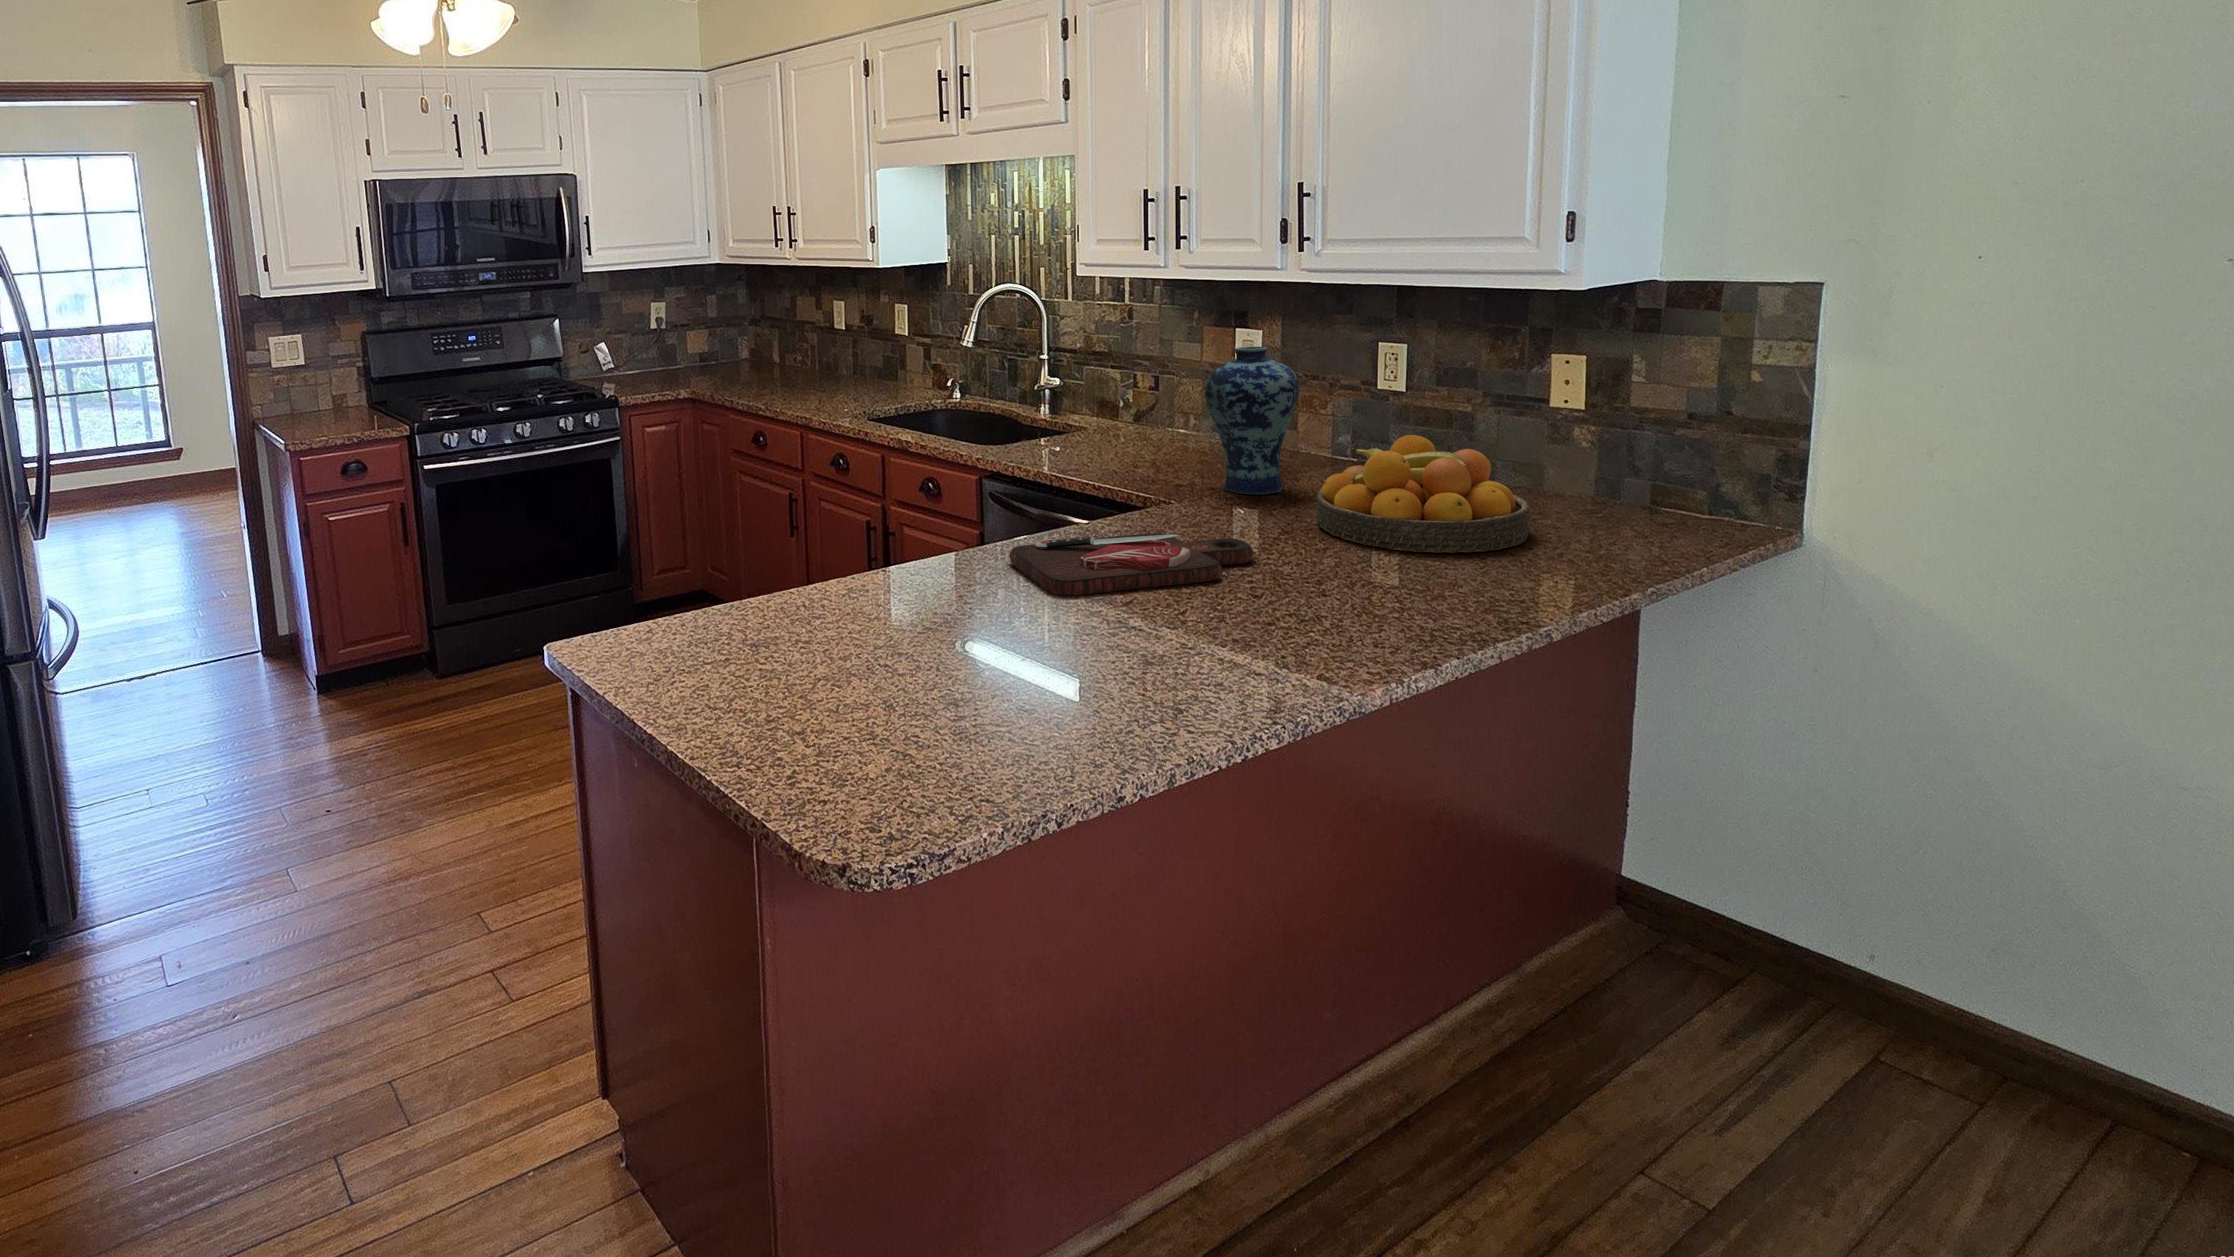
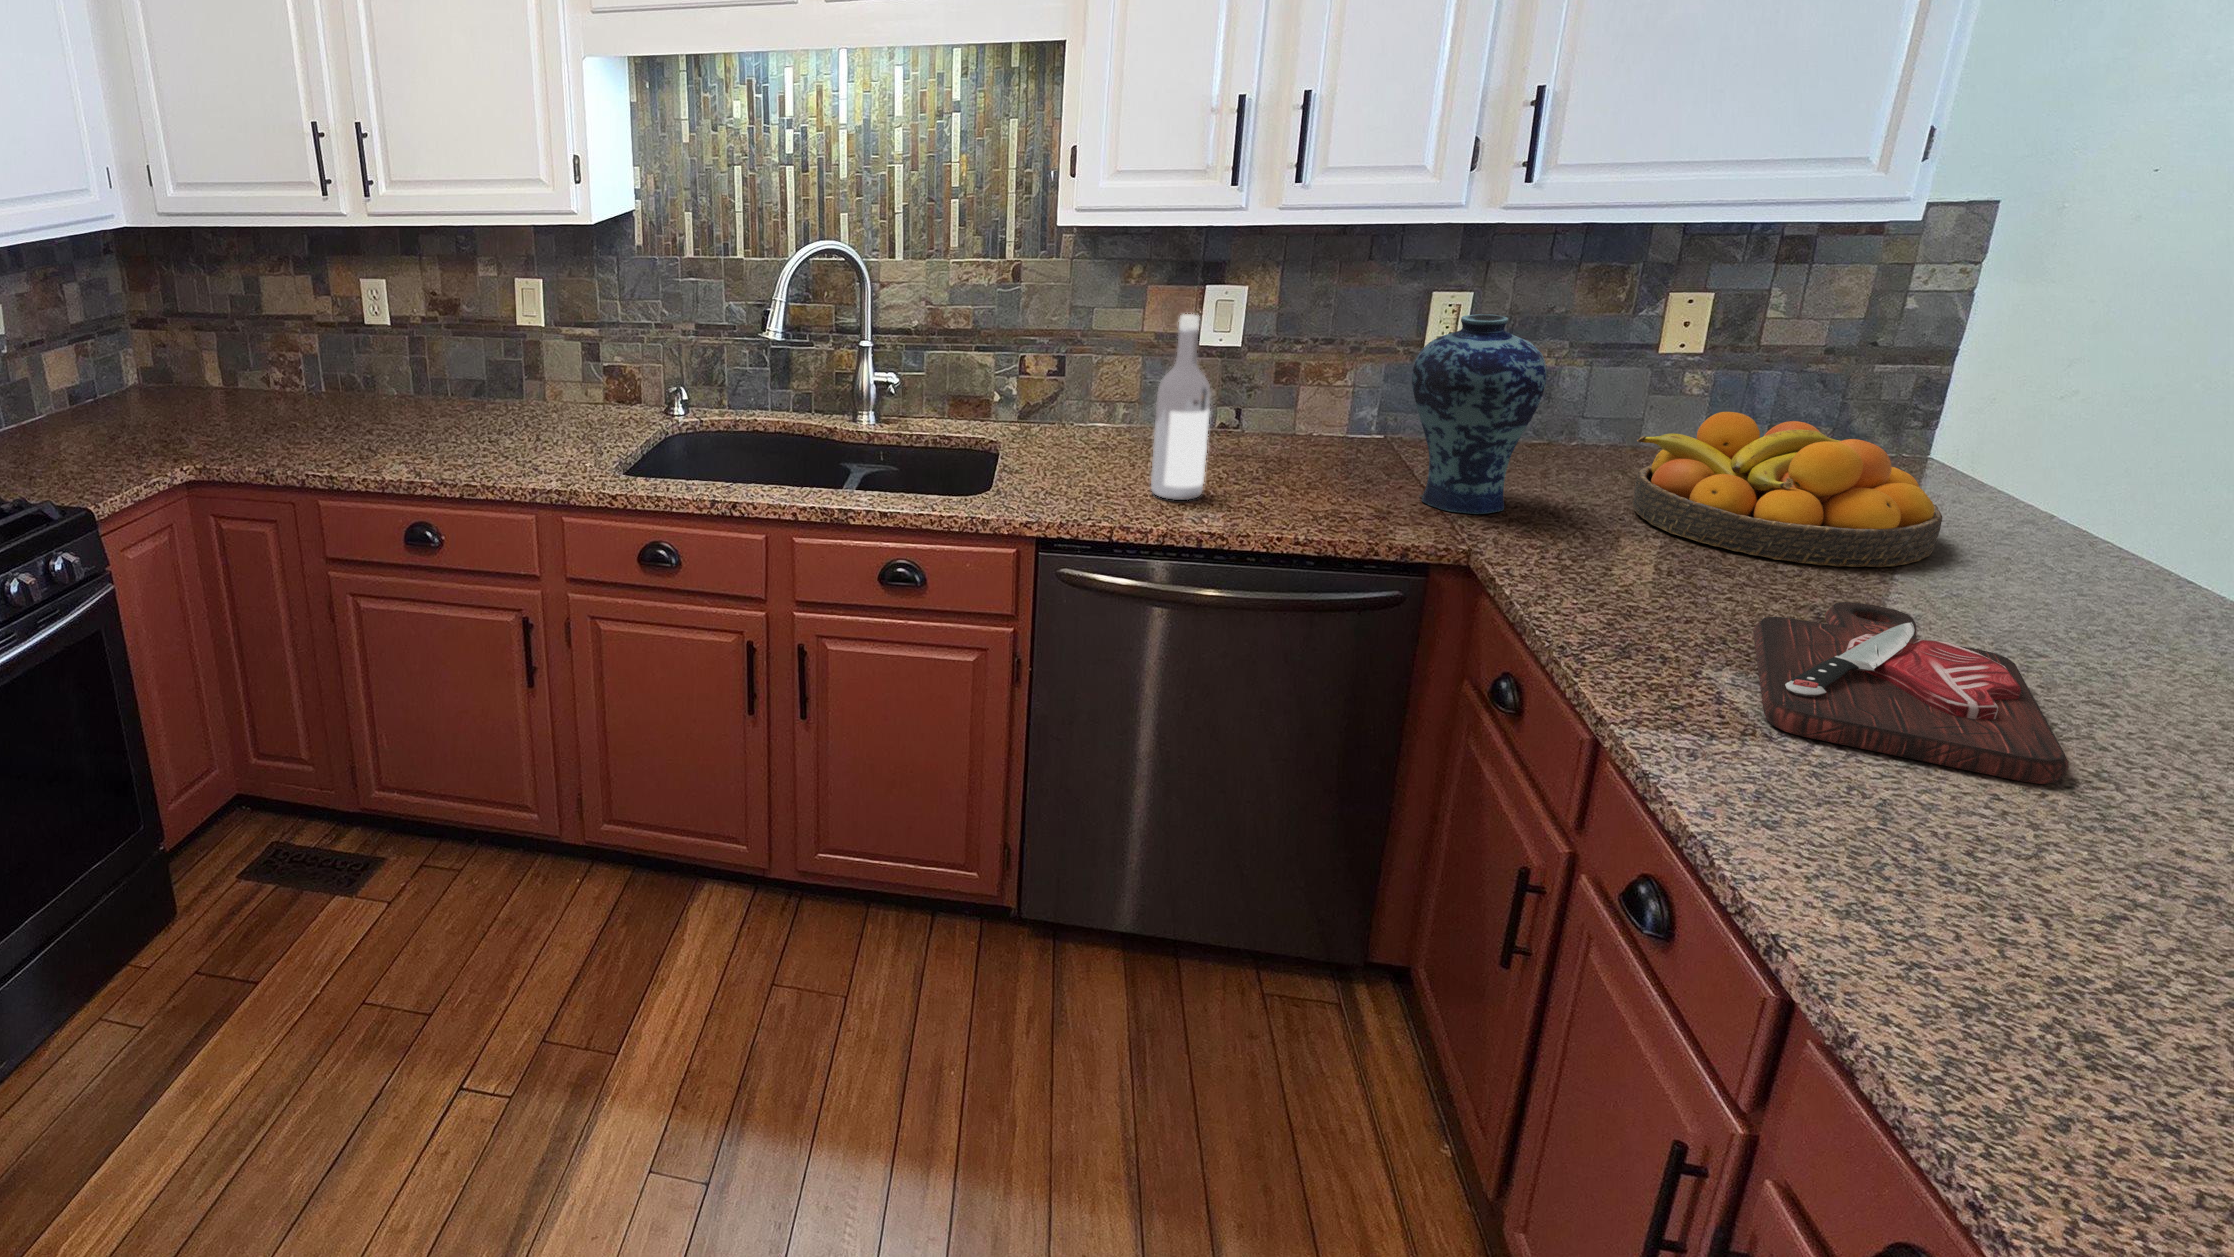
wine bottle: none [1076,335,1112,463] -> present [1151,314,1210,500]

